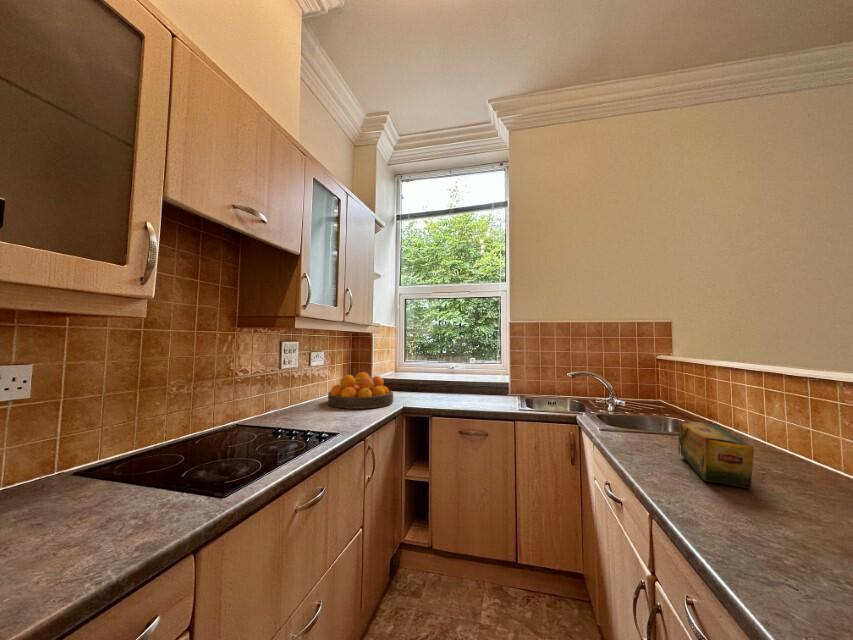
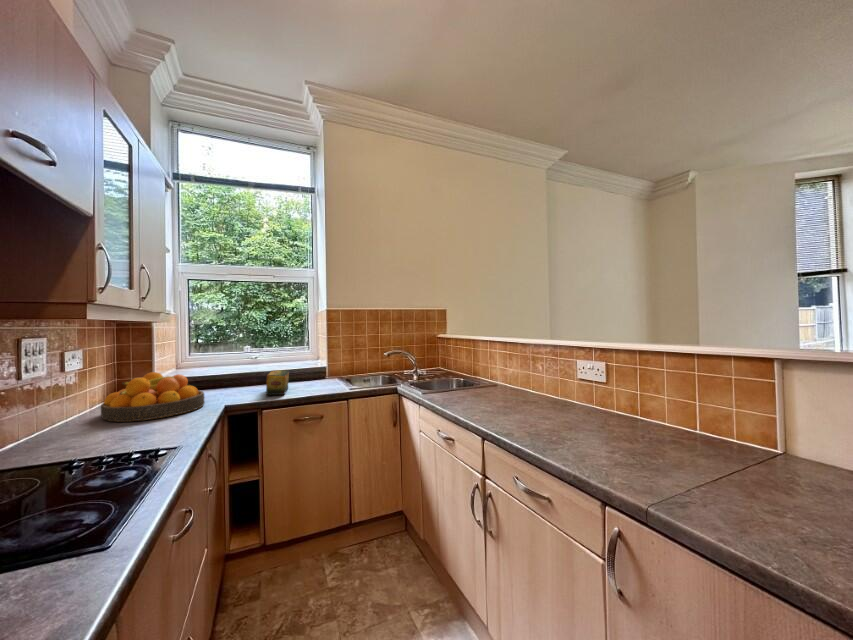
tea box: present [679,421,754,489] -> present [266,370,289,395]

